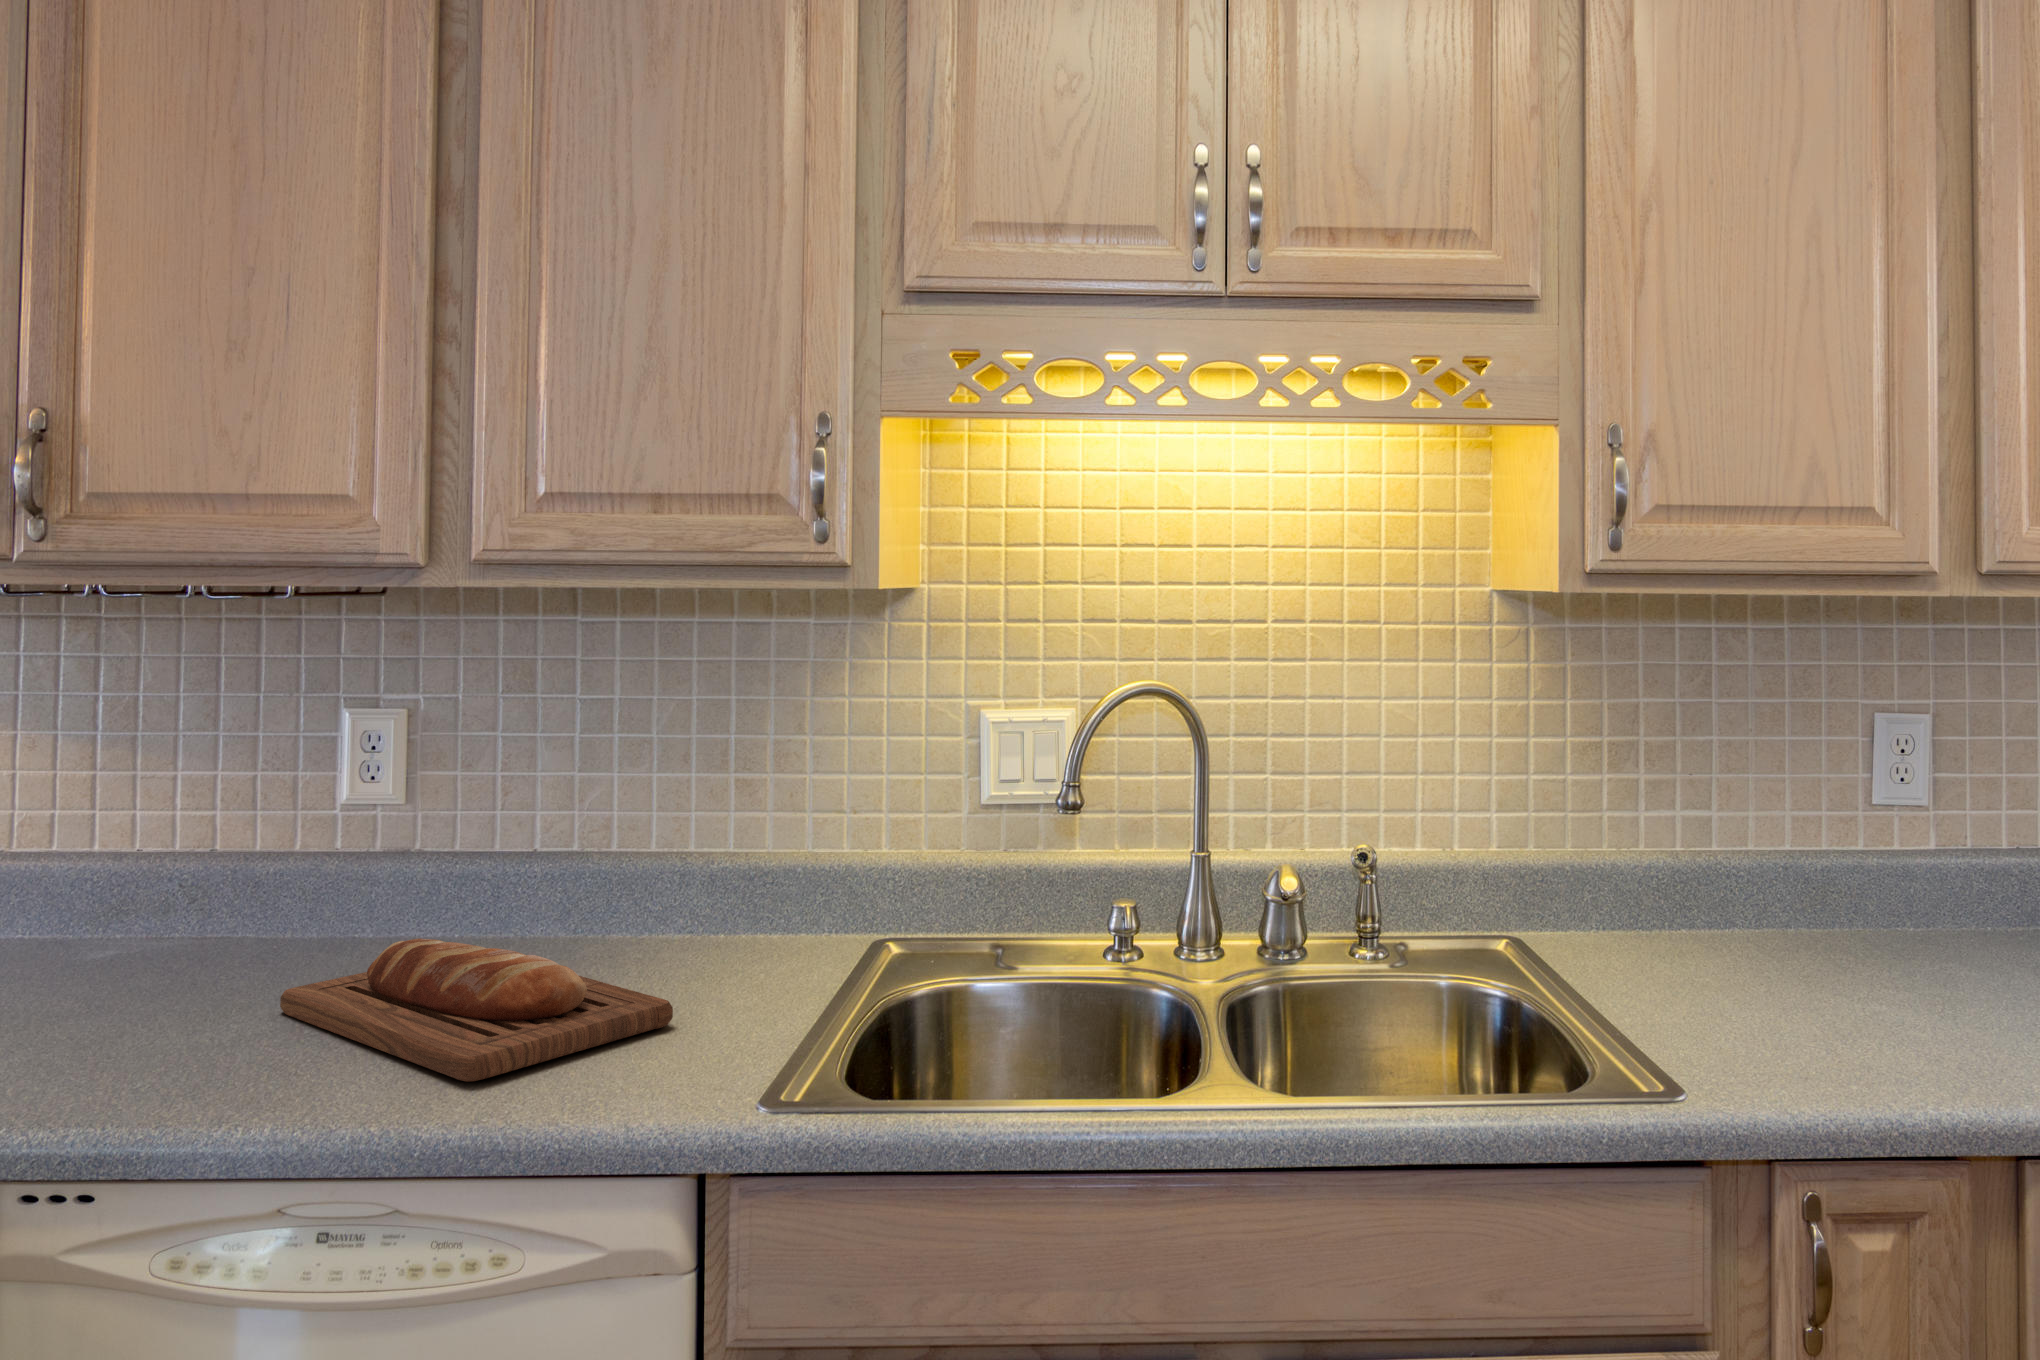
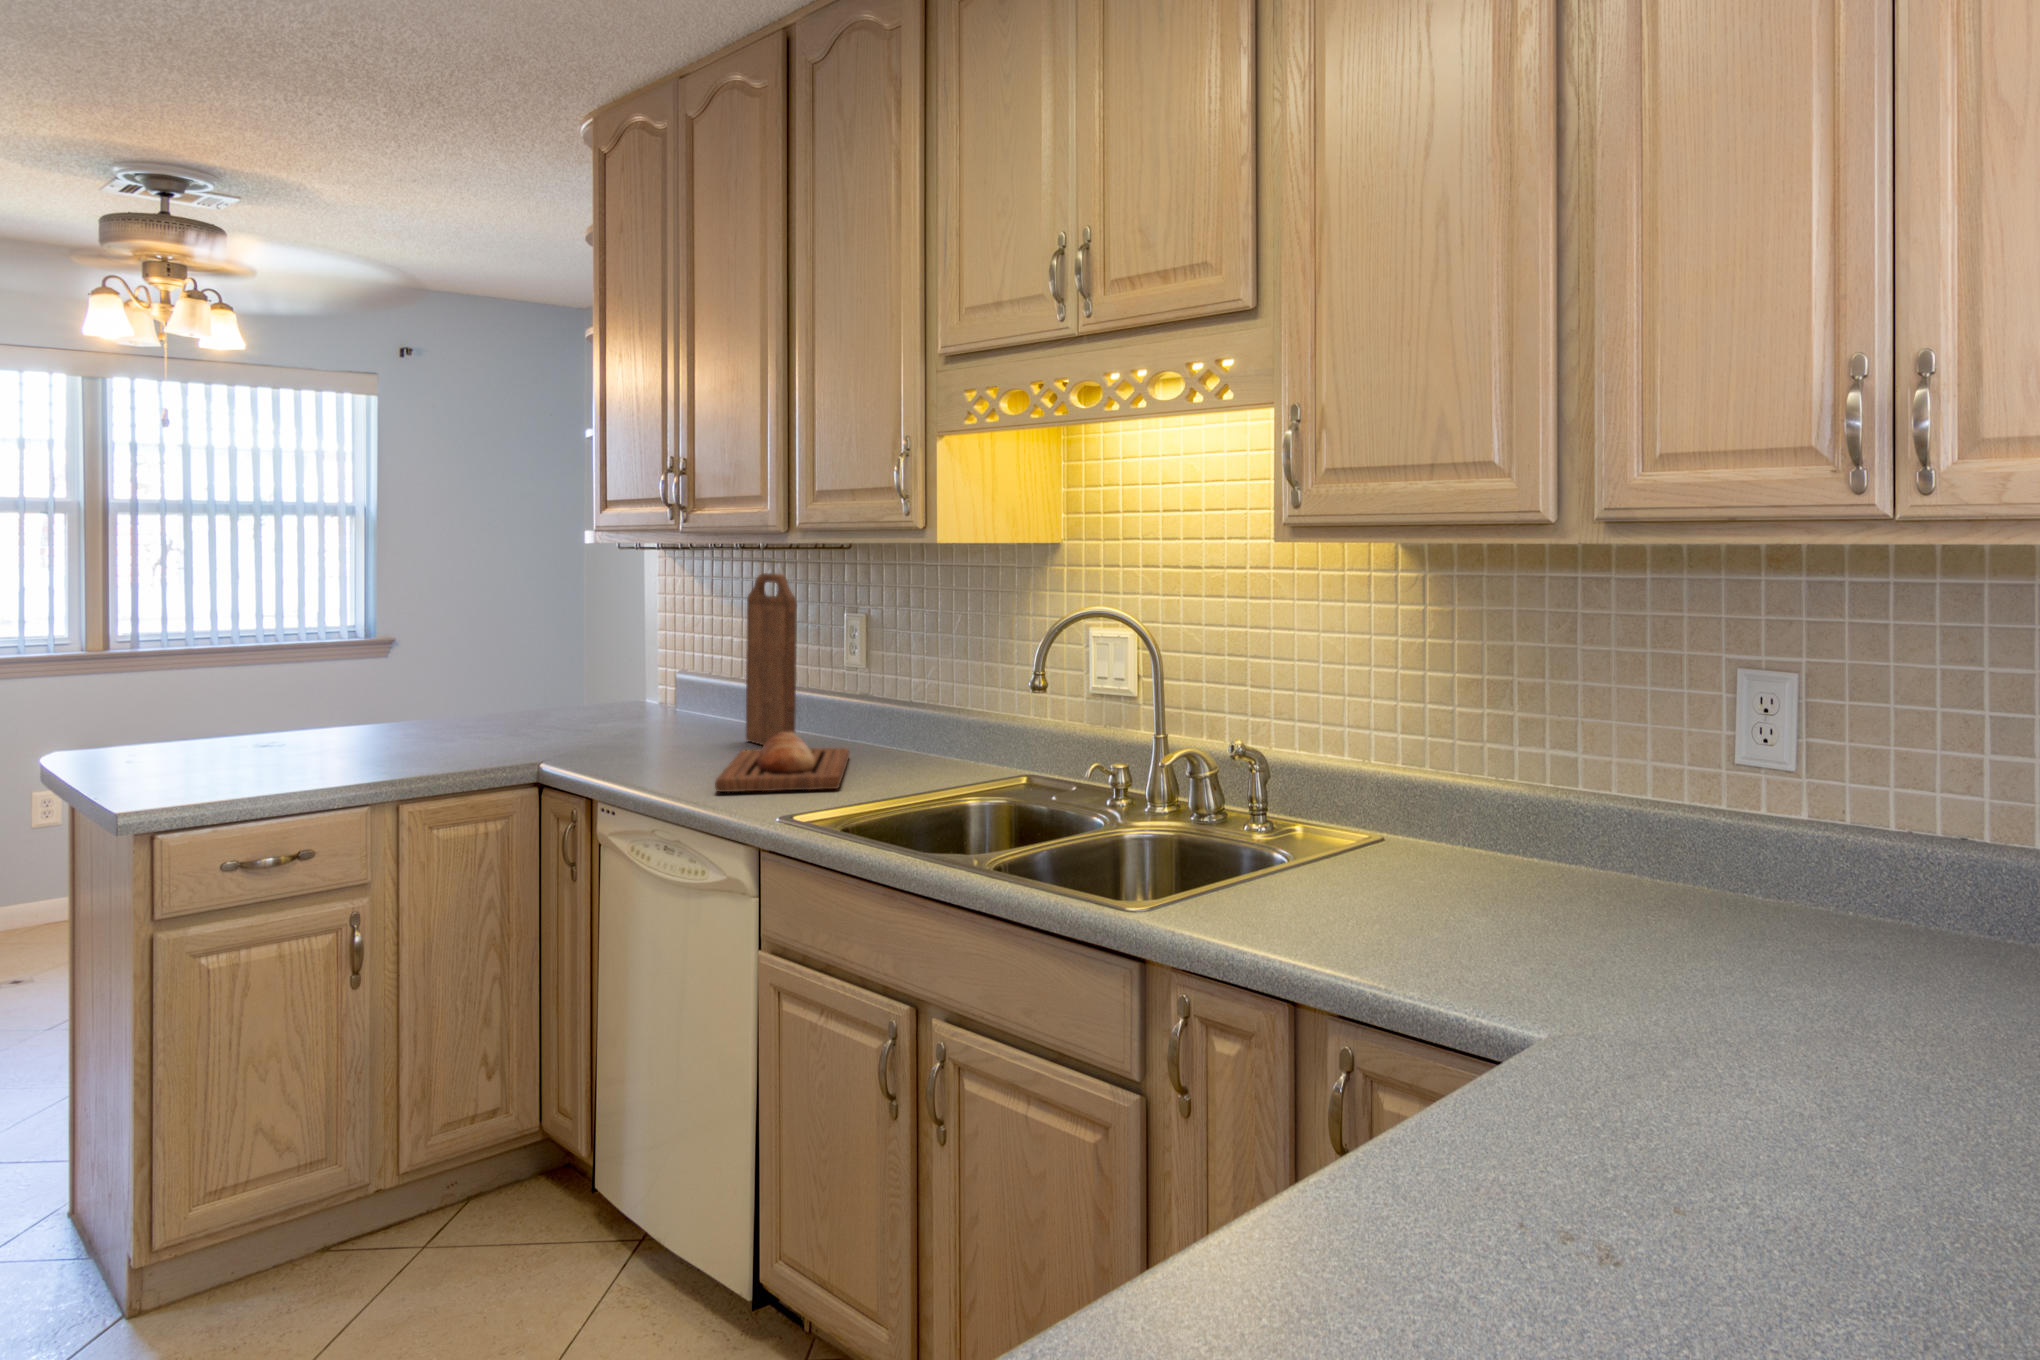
cutting board: none [150,642,346,977] -> present [746,573,797,745]

